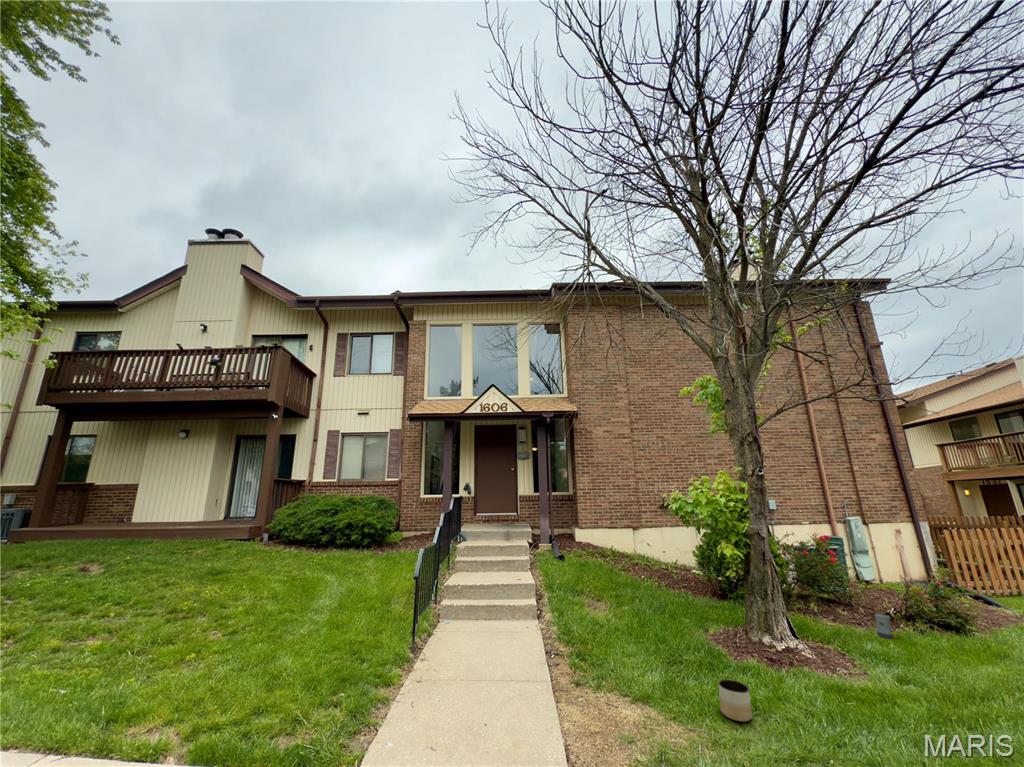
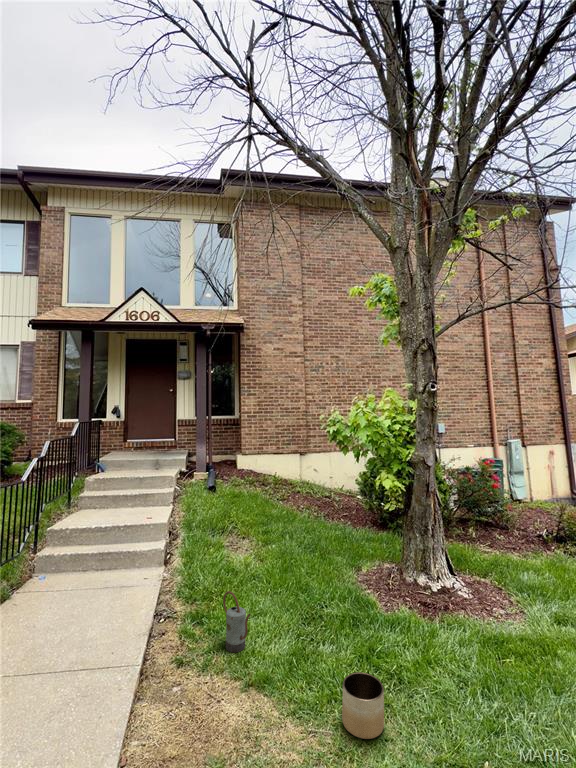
watering can: present [866,604,898,639] -> present [223,591,251,652]

